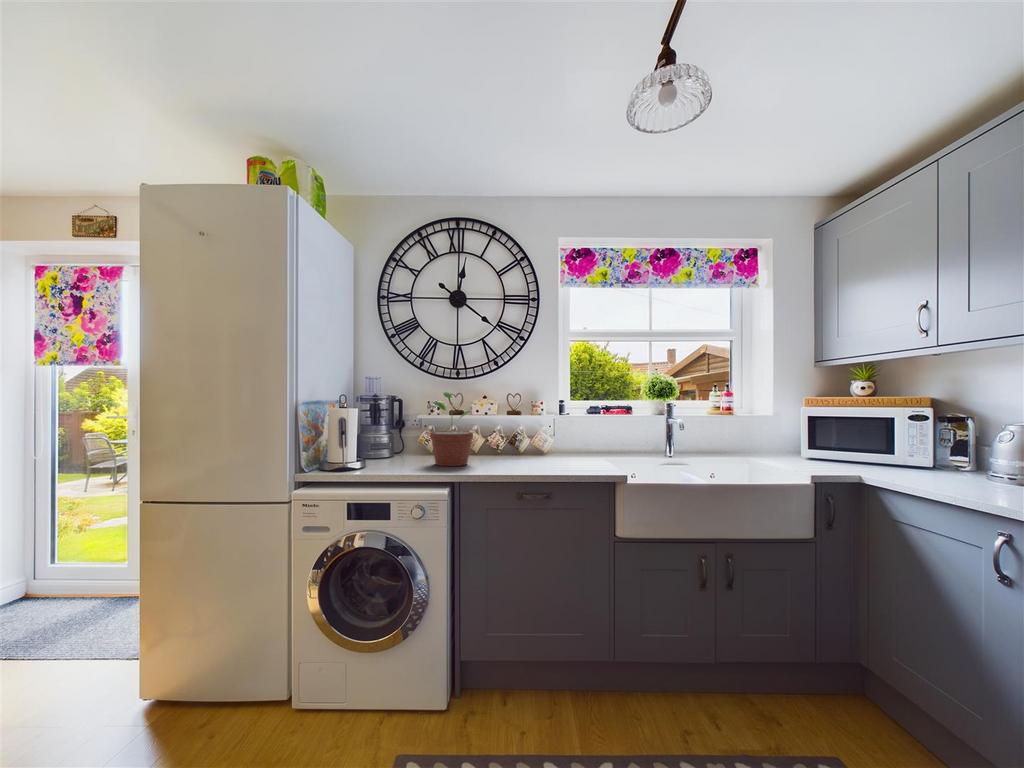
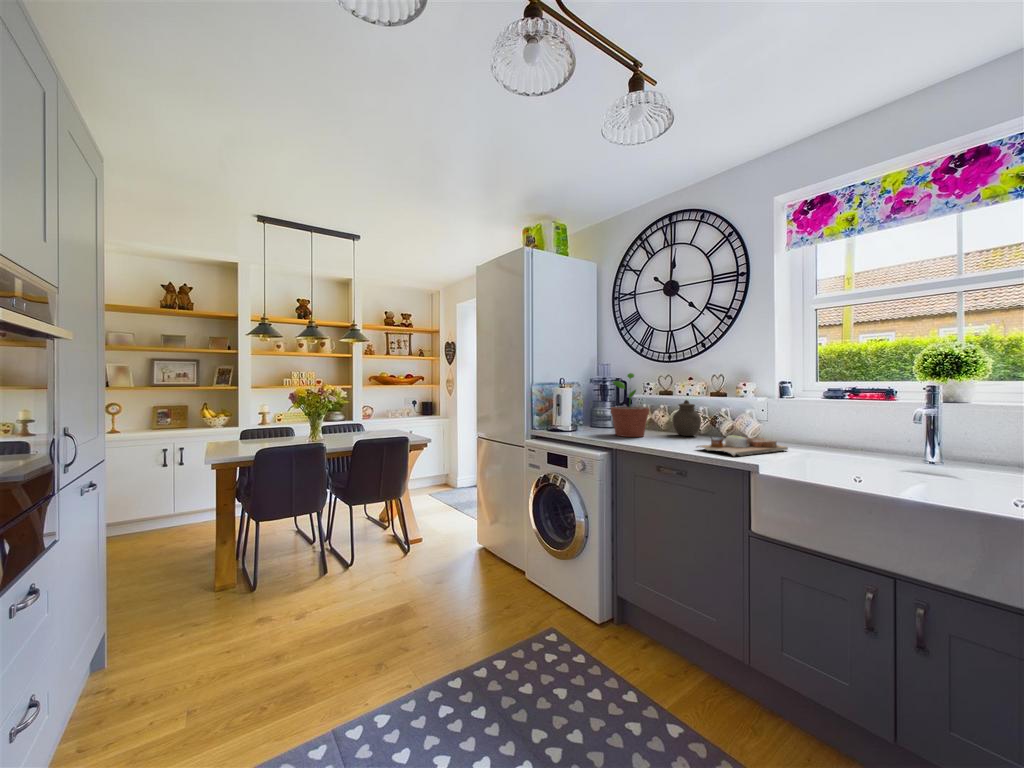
jar: none [476,420,503,458] -> present [672,400,701,436]
cutting board: none [549,452,590,472] -> present [697,435,788,456]

